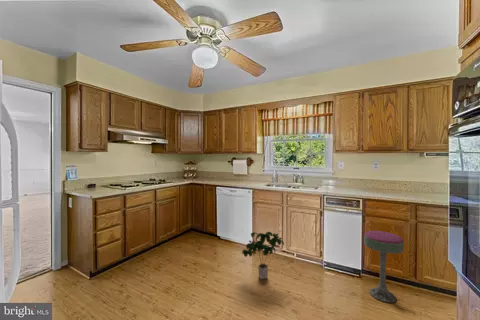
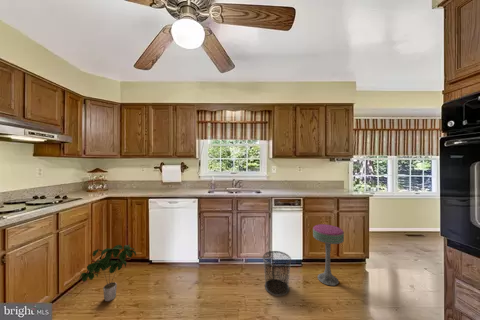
potted plant: present [242,232,284,279] -> present [80,245,136,301]
waste bin: none [300,248,330,291] -> present [263,251,291,296]

